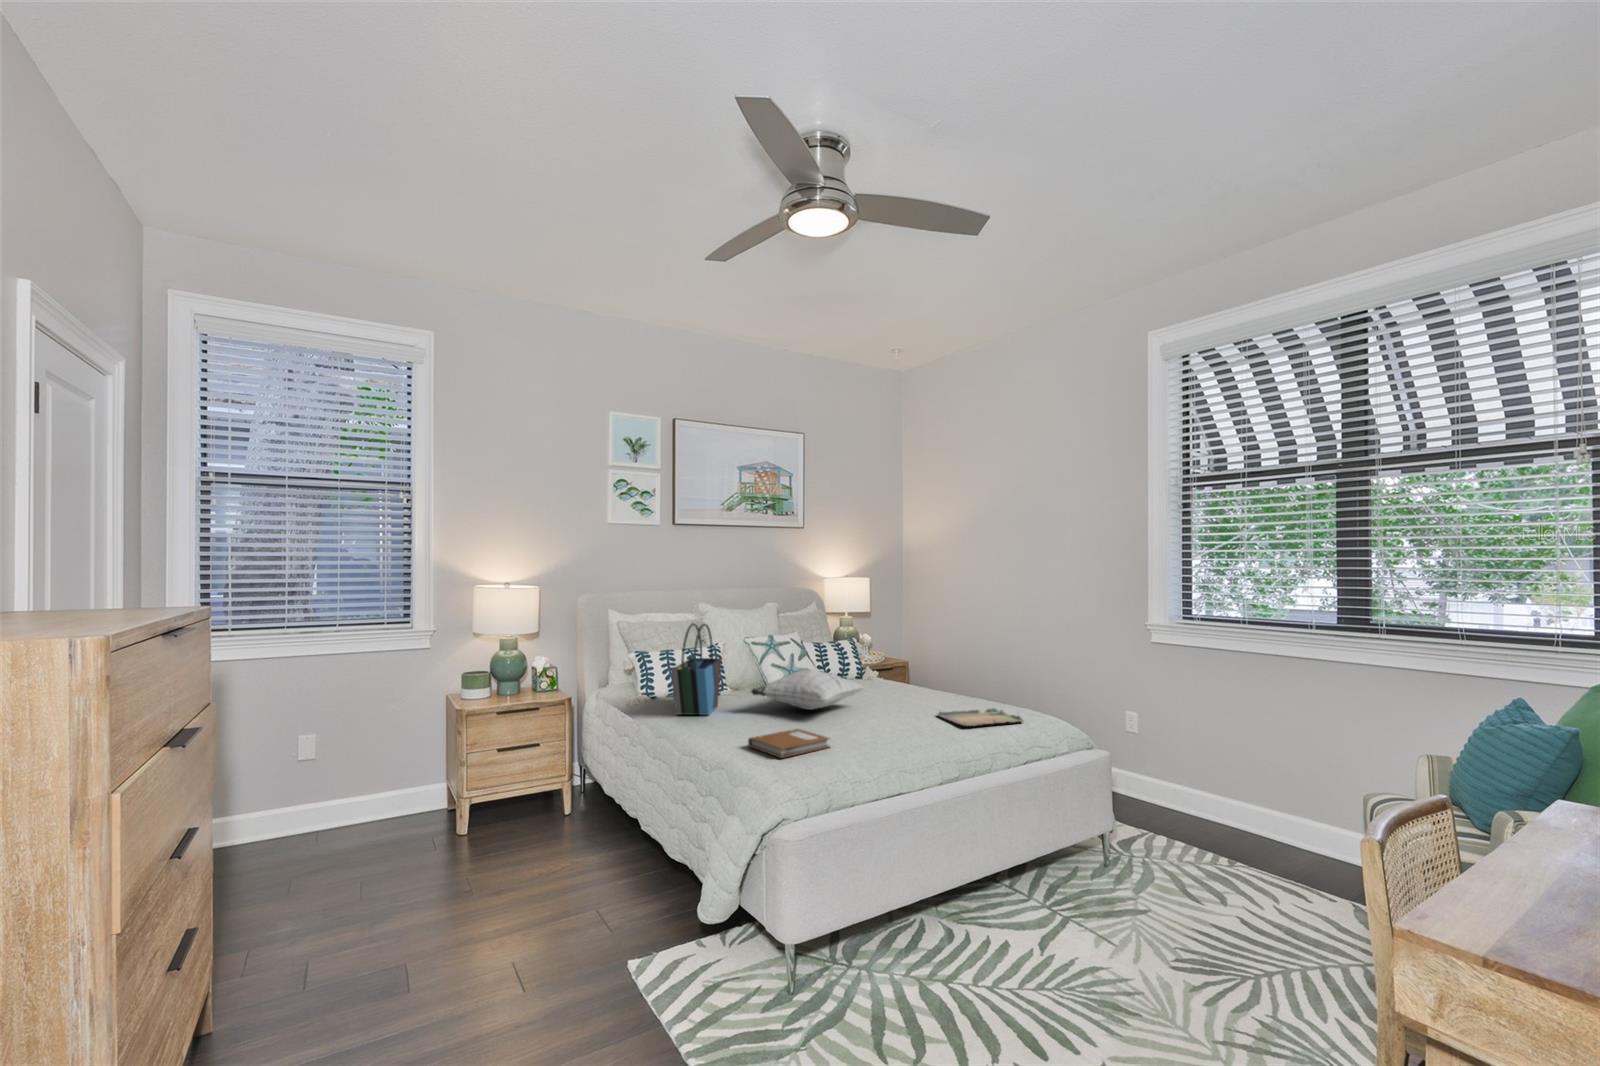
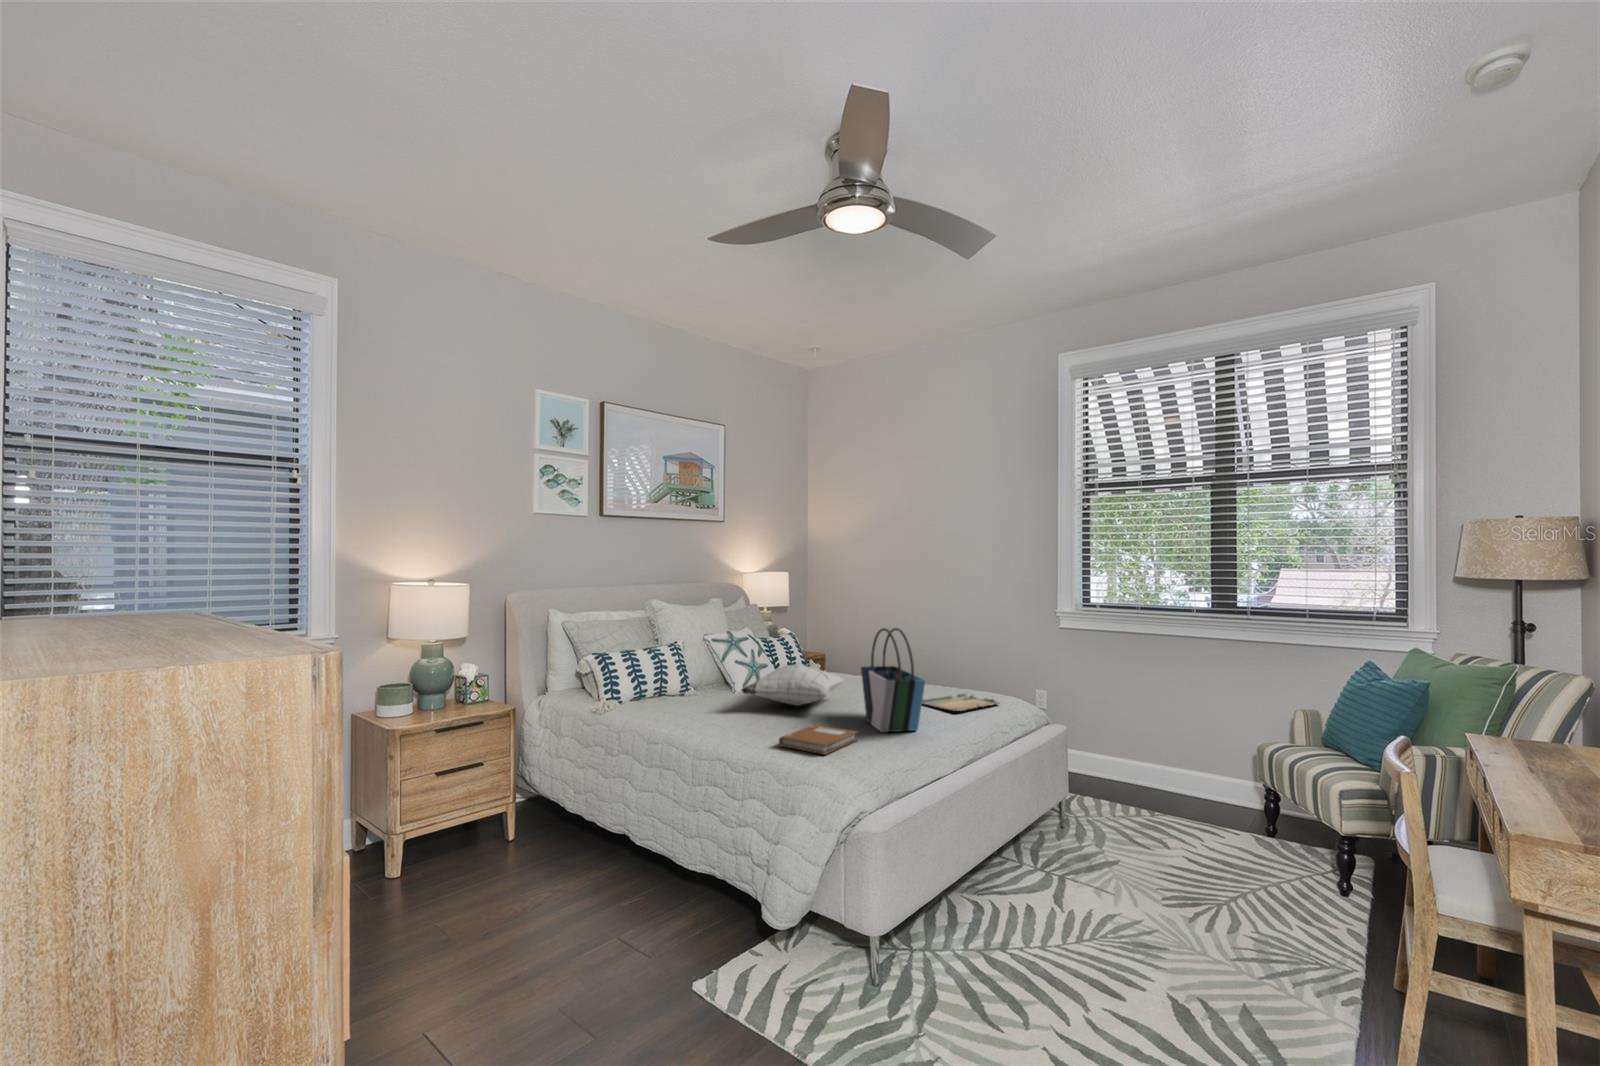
tote bag: present [671,623,722,715] -> present [861,628,925,732]

